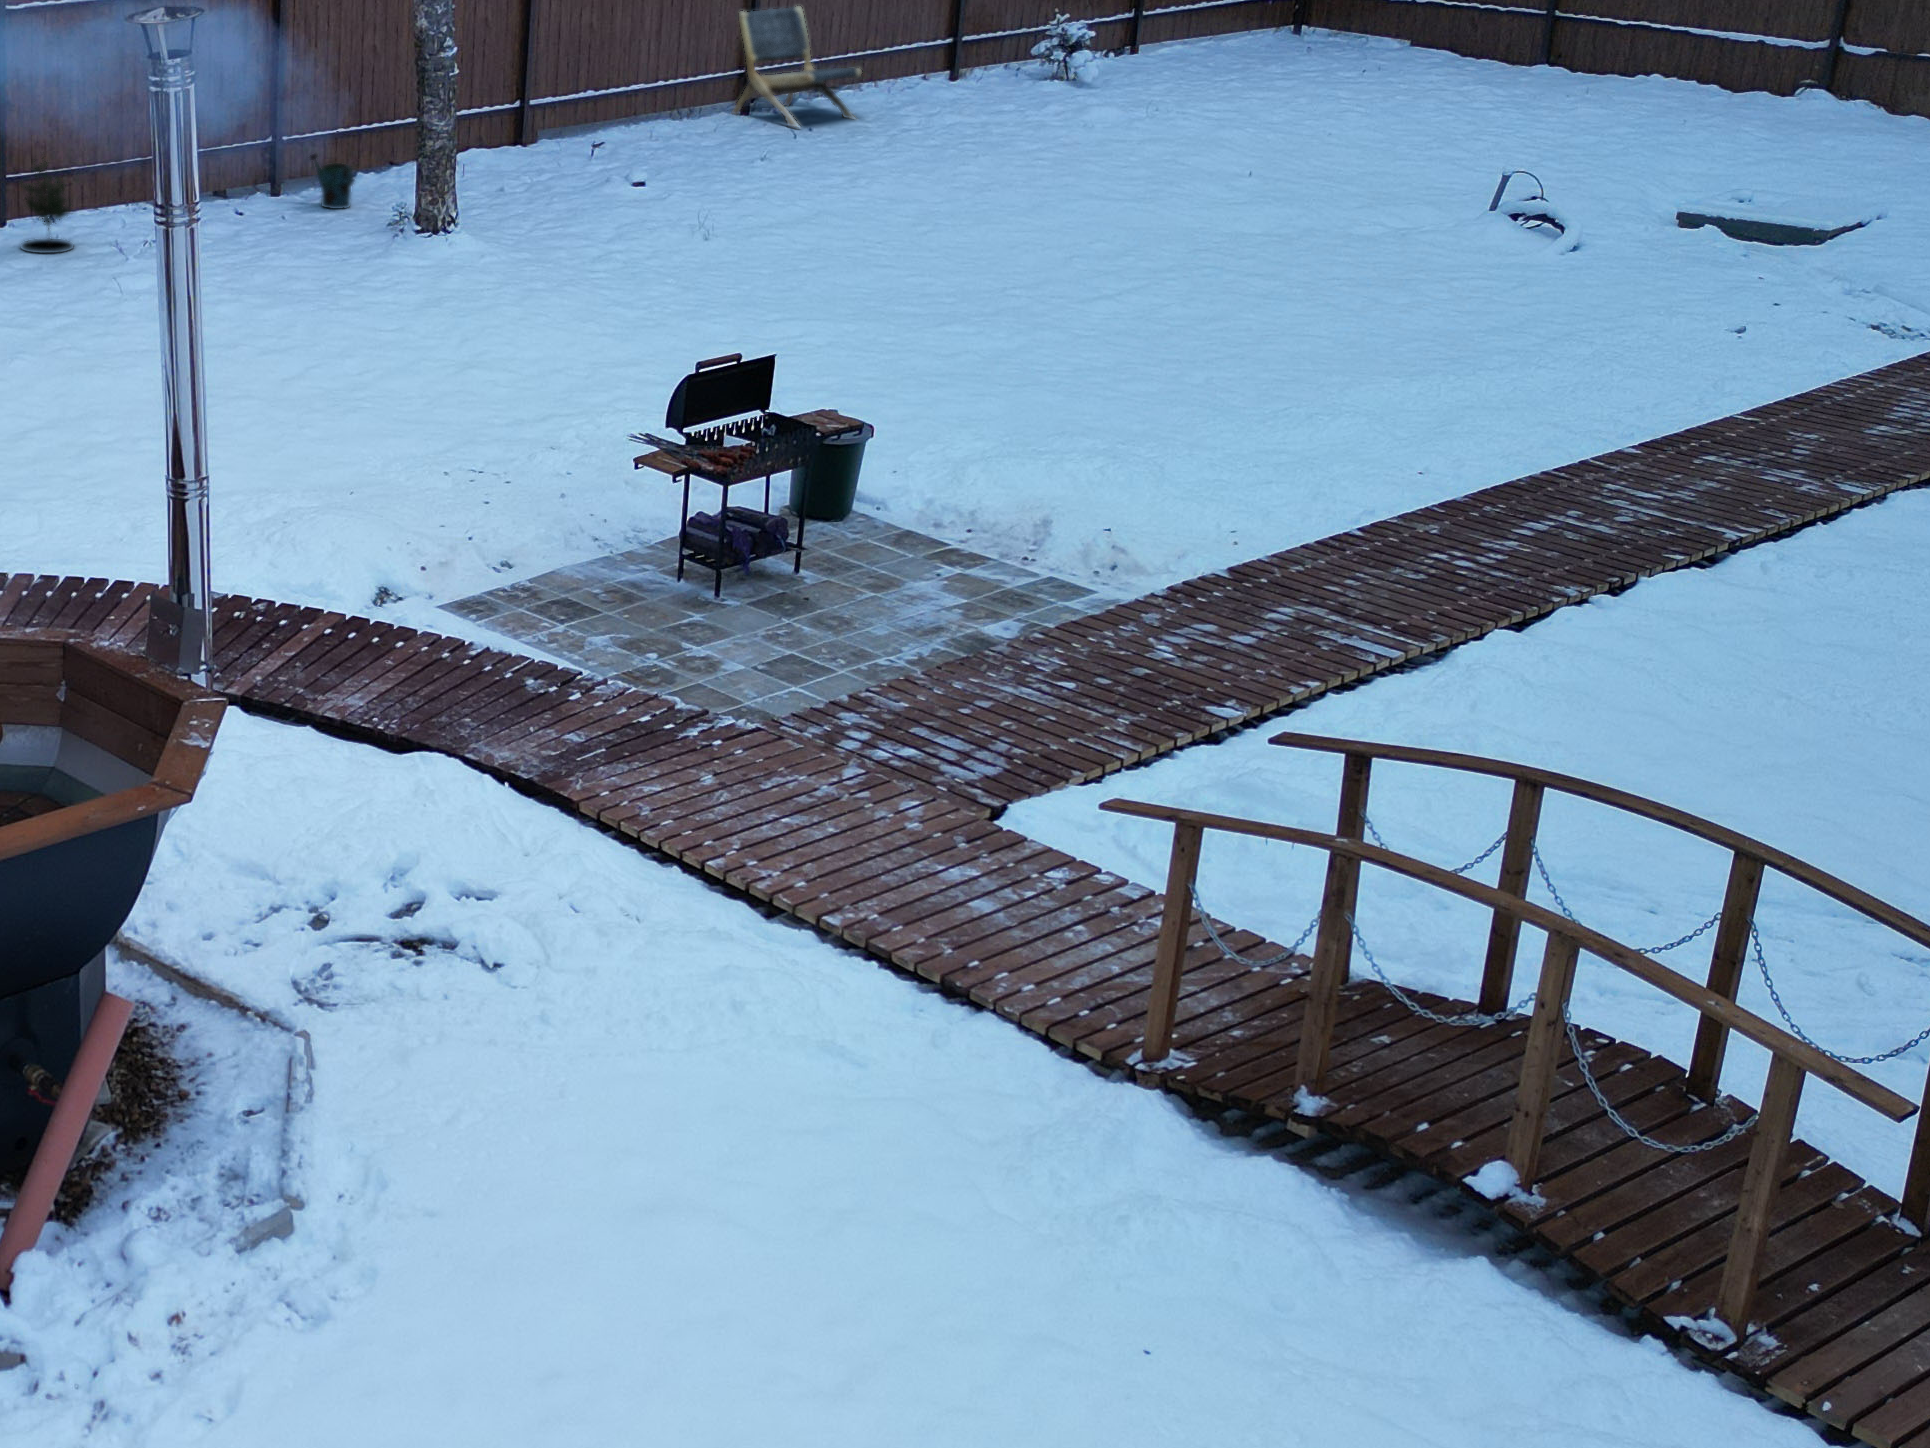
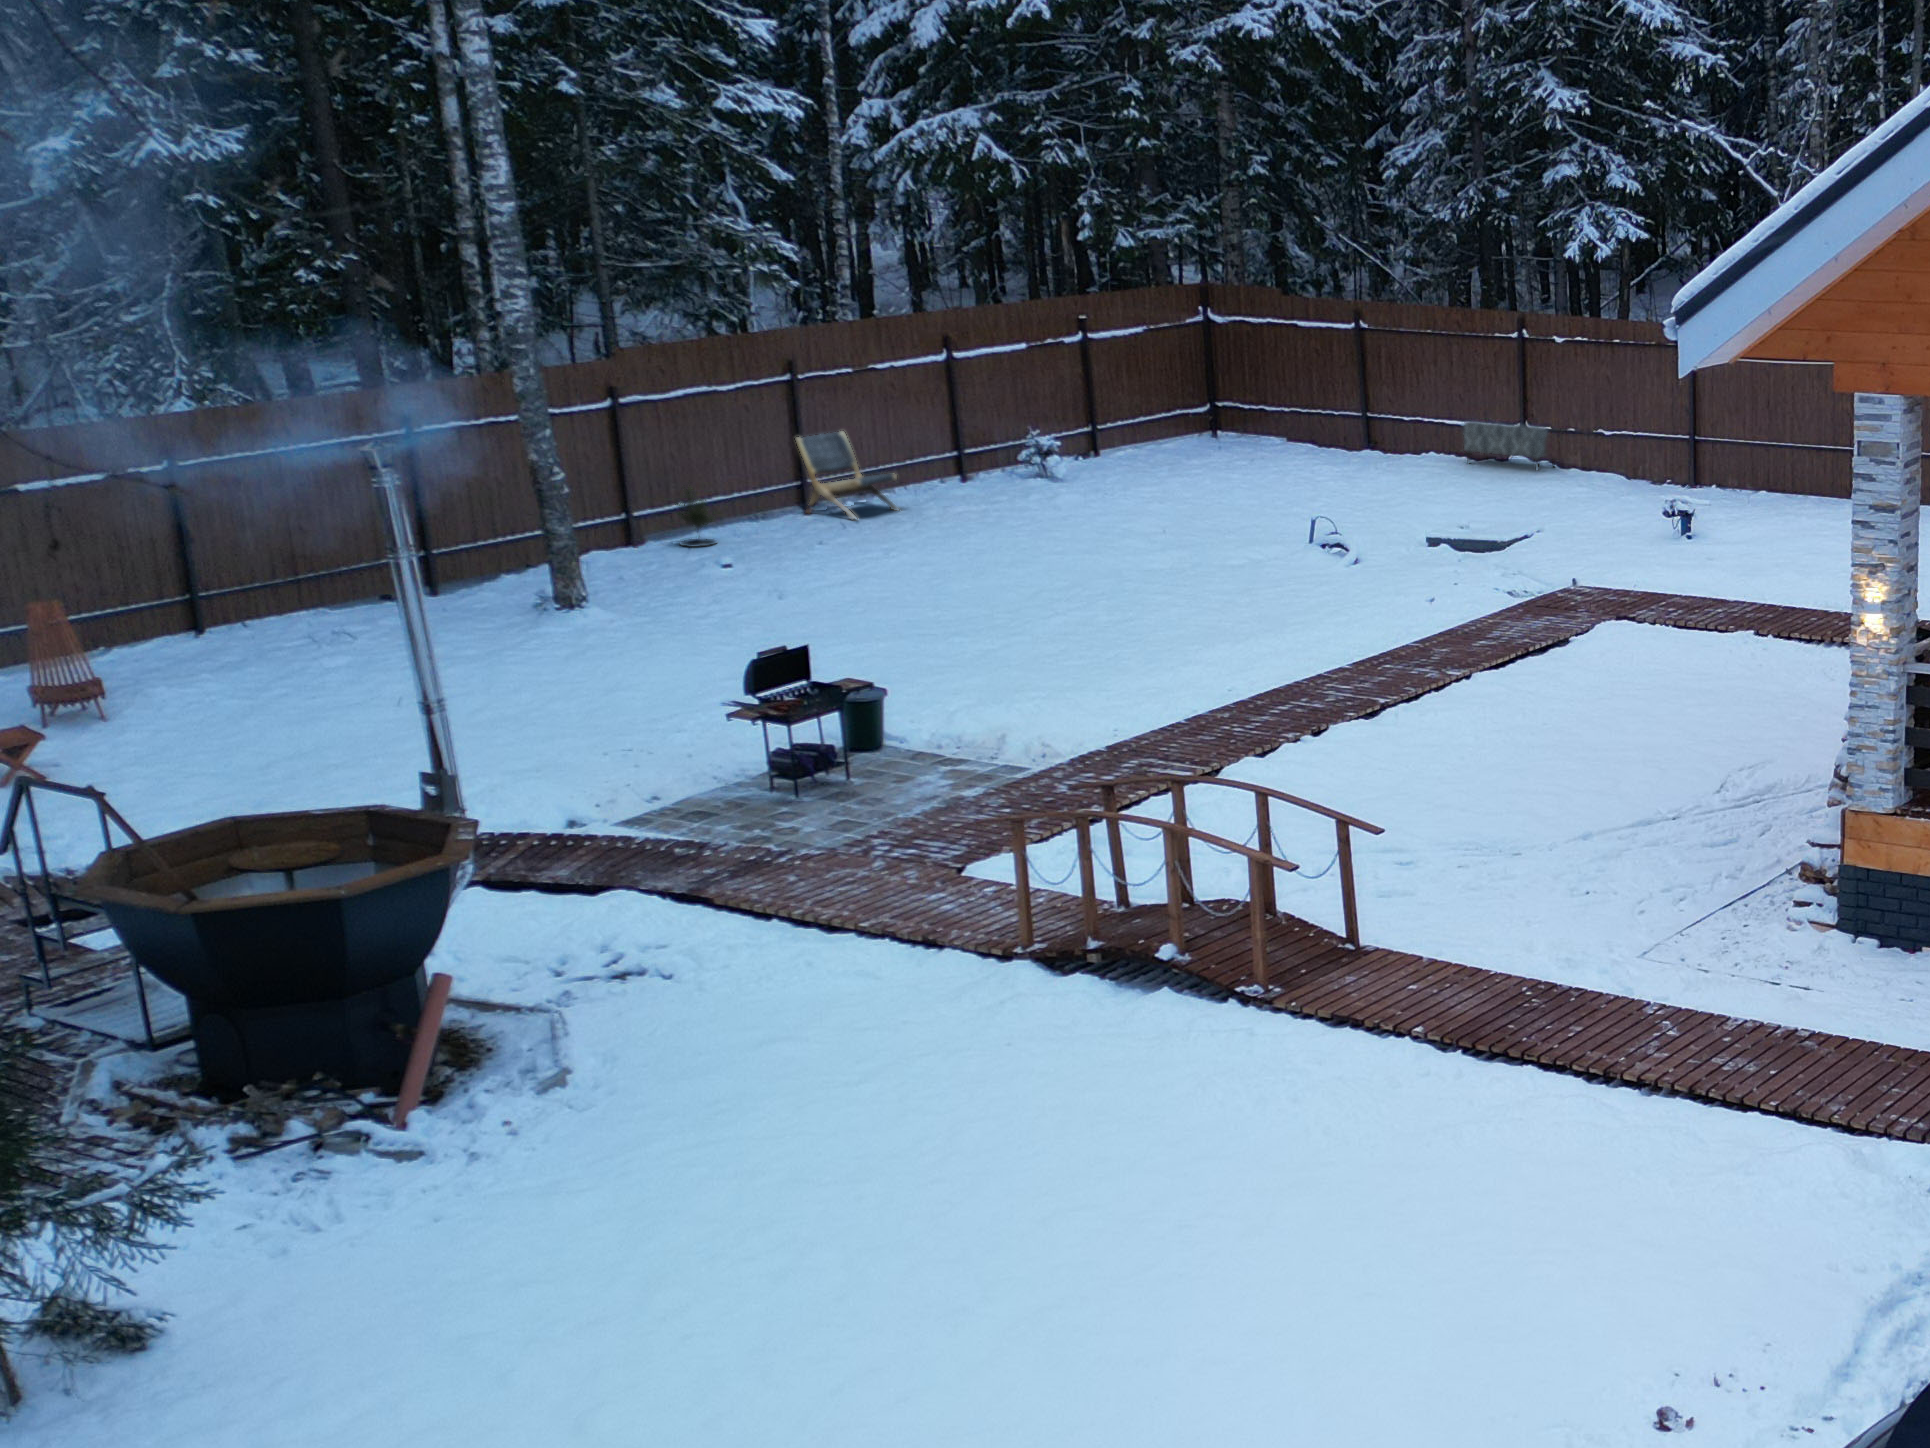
bench: none [1726,36,1918,126] -> present [1463,421,1556,470]
watering can: present [310,154,354,209] -> none [458,565,502,606]
potted tree: present [20,157,73,253] -> present [675,485,716,547]

